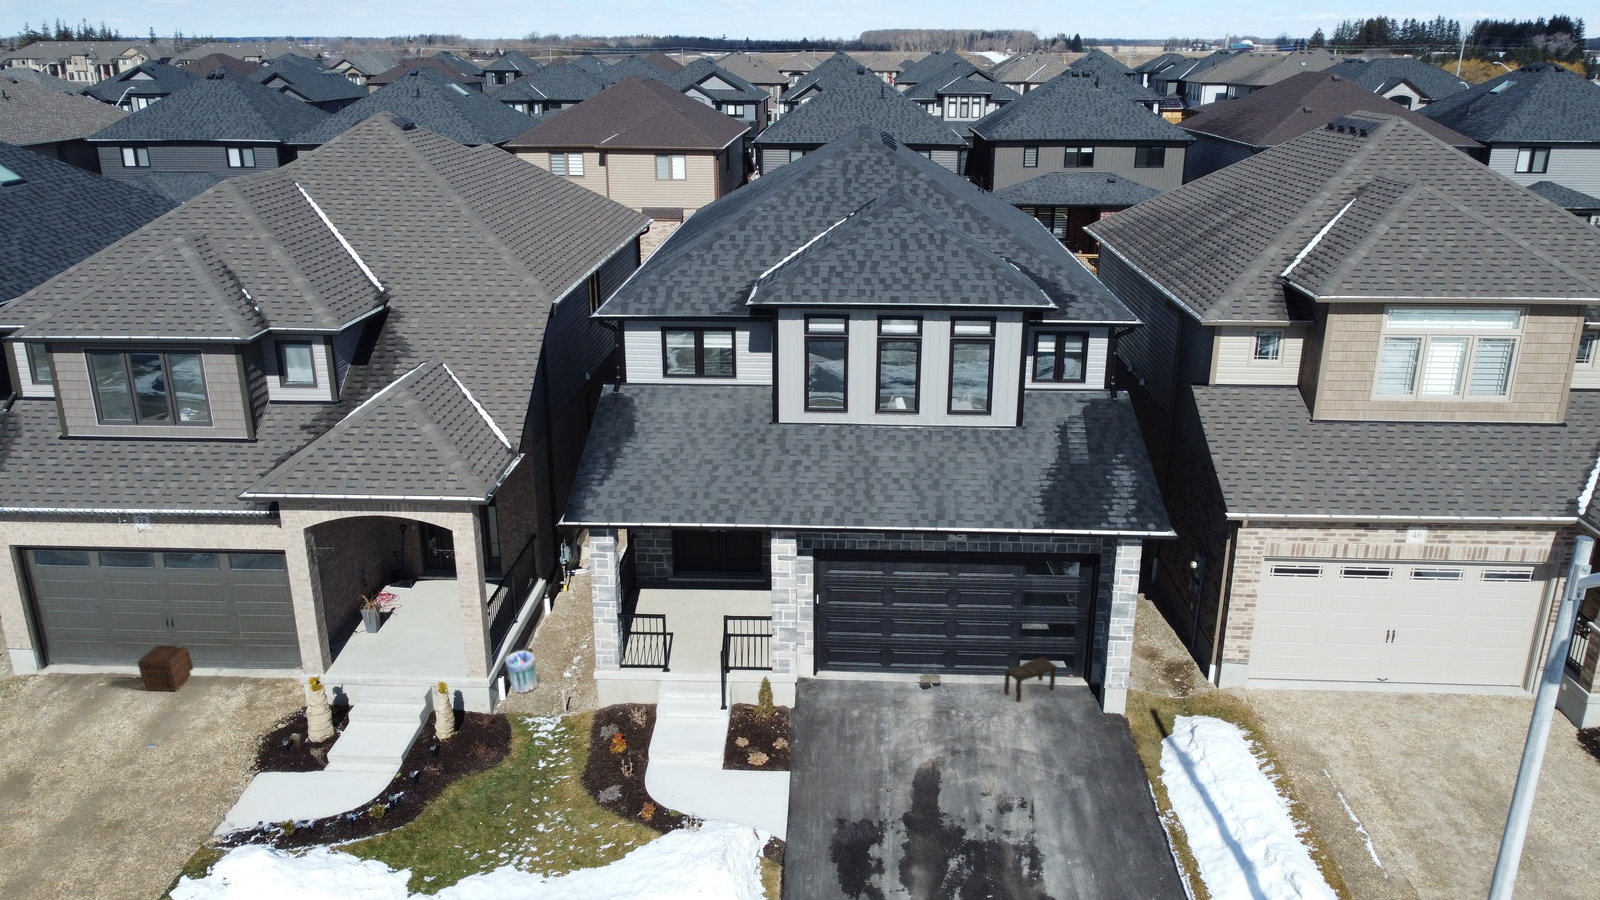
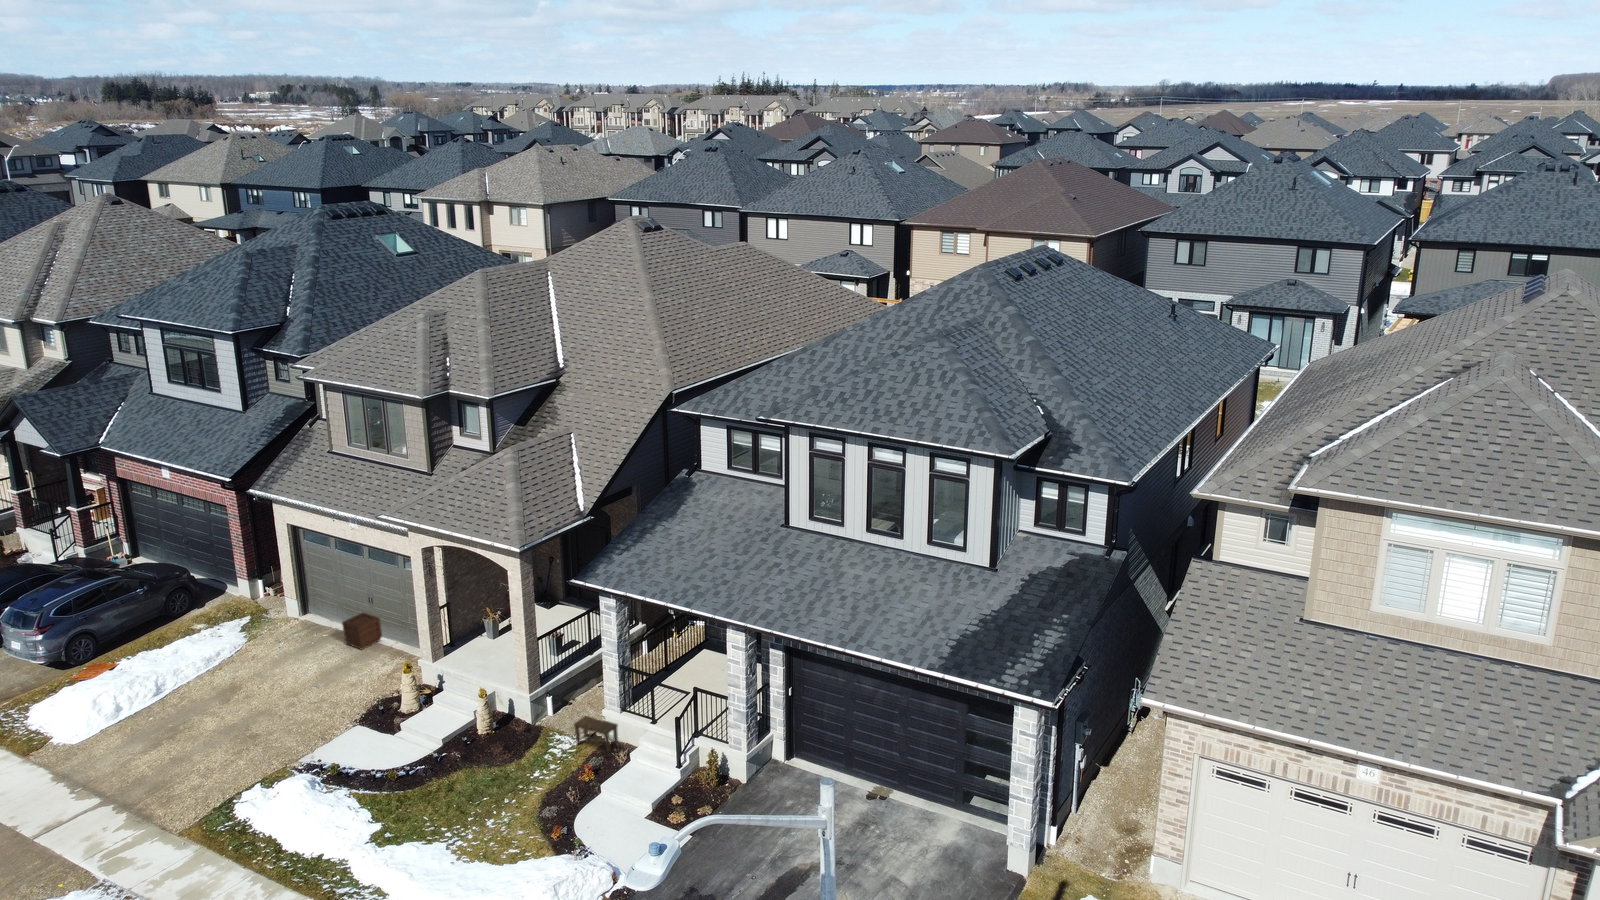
trash can: present [505,650,538,693] -> none [555,677,581,712]
bench: present [1004,657,1057,702] -> present [574,716,618,752]

